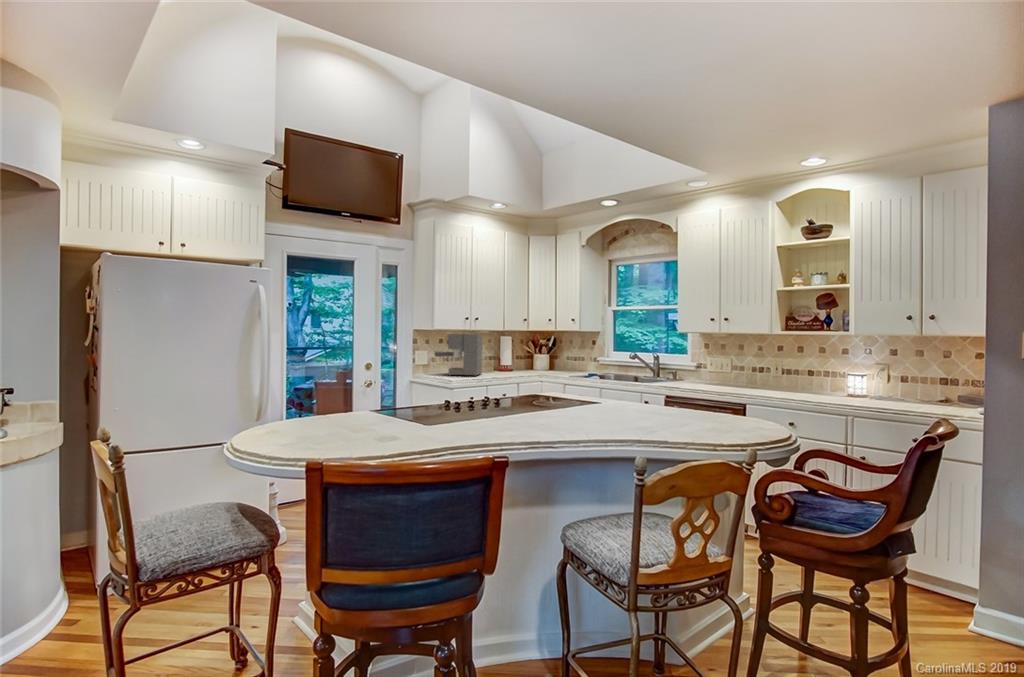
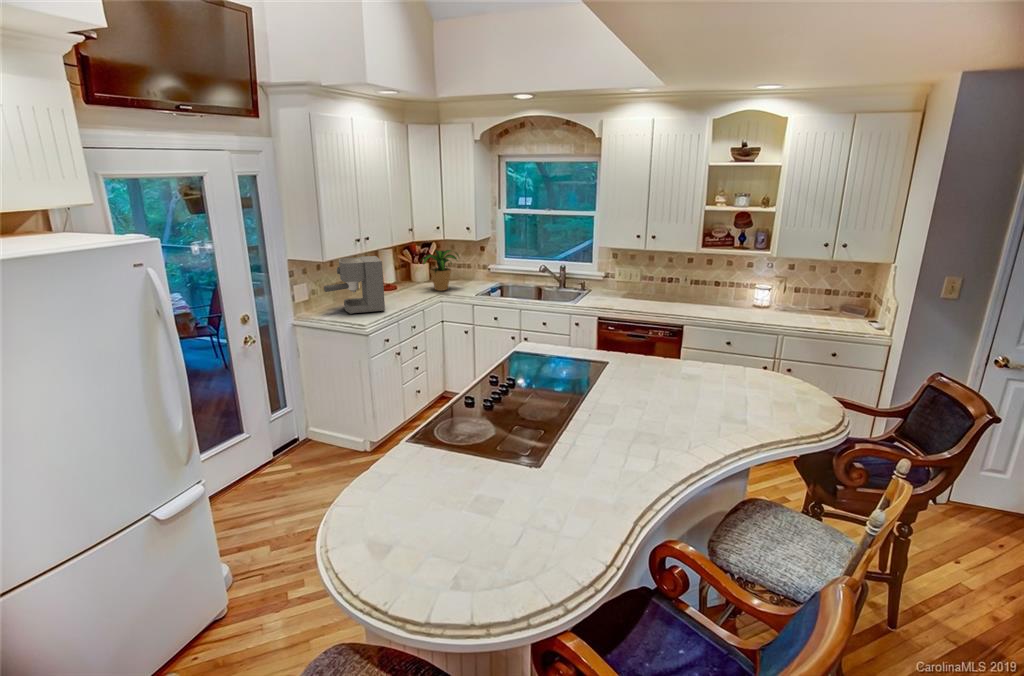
potted plant: none [529,339,565,373] -> present [422,250,459,291]

